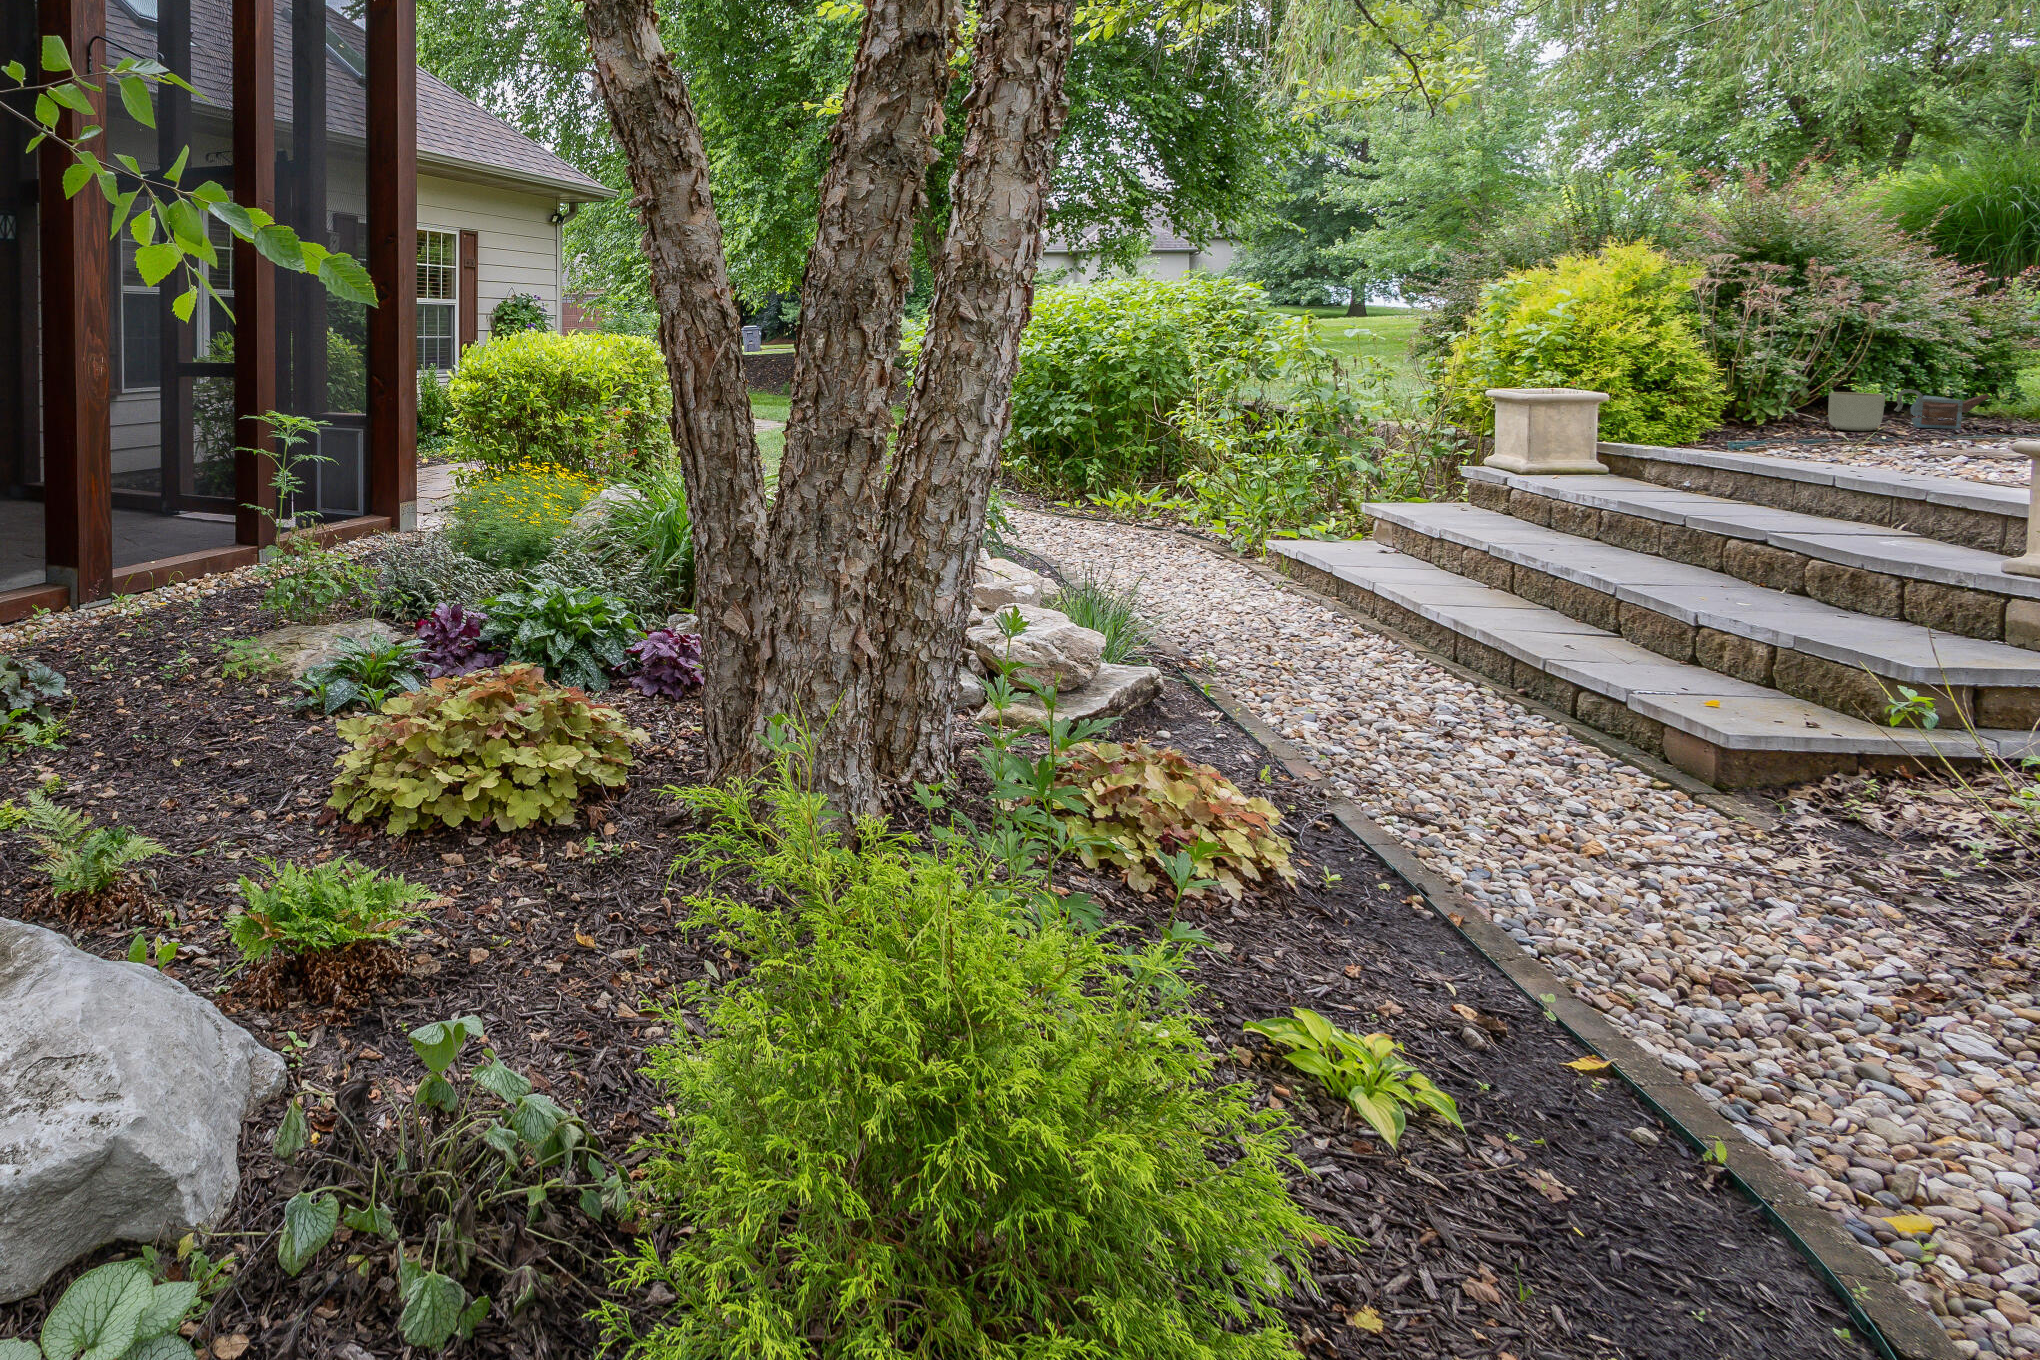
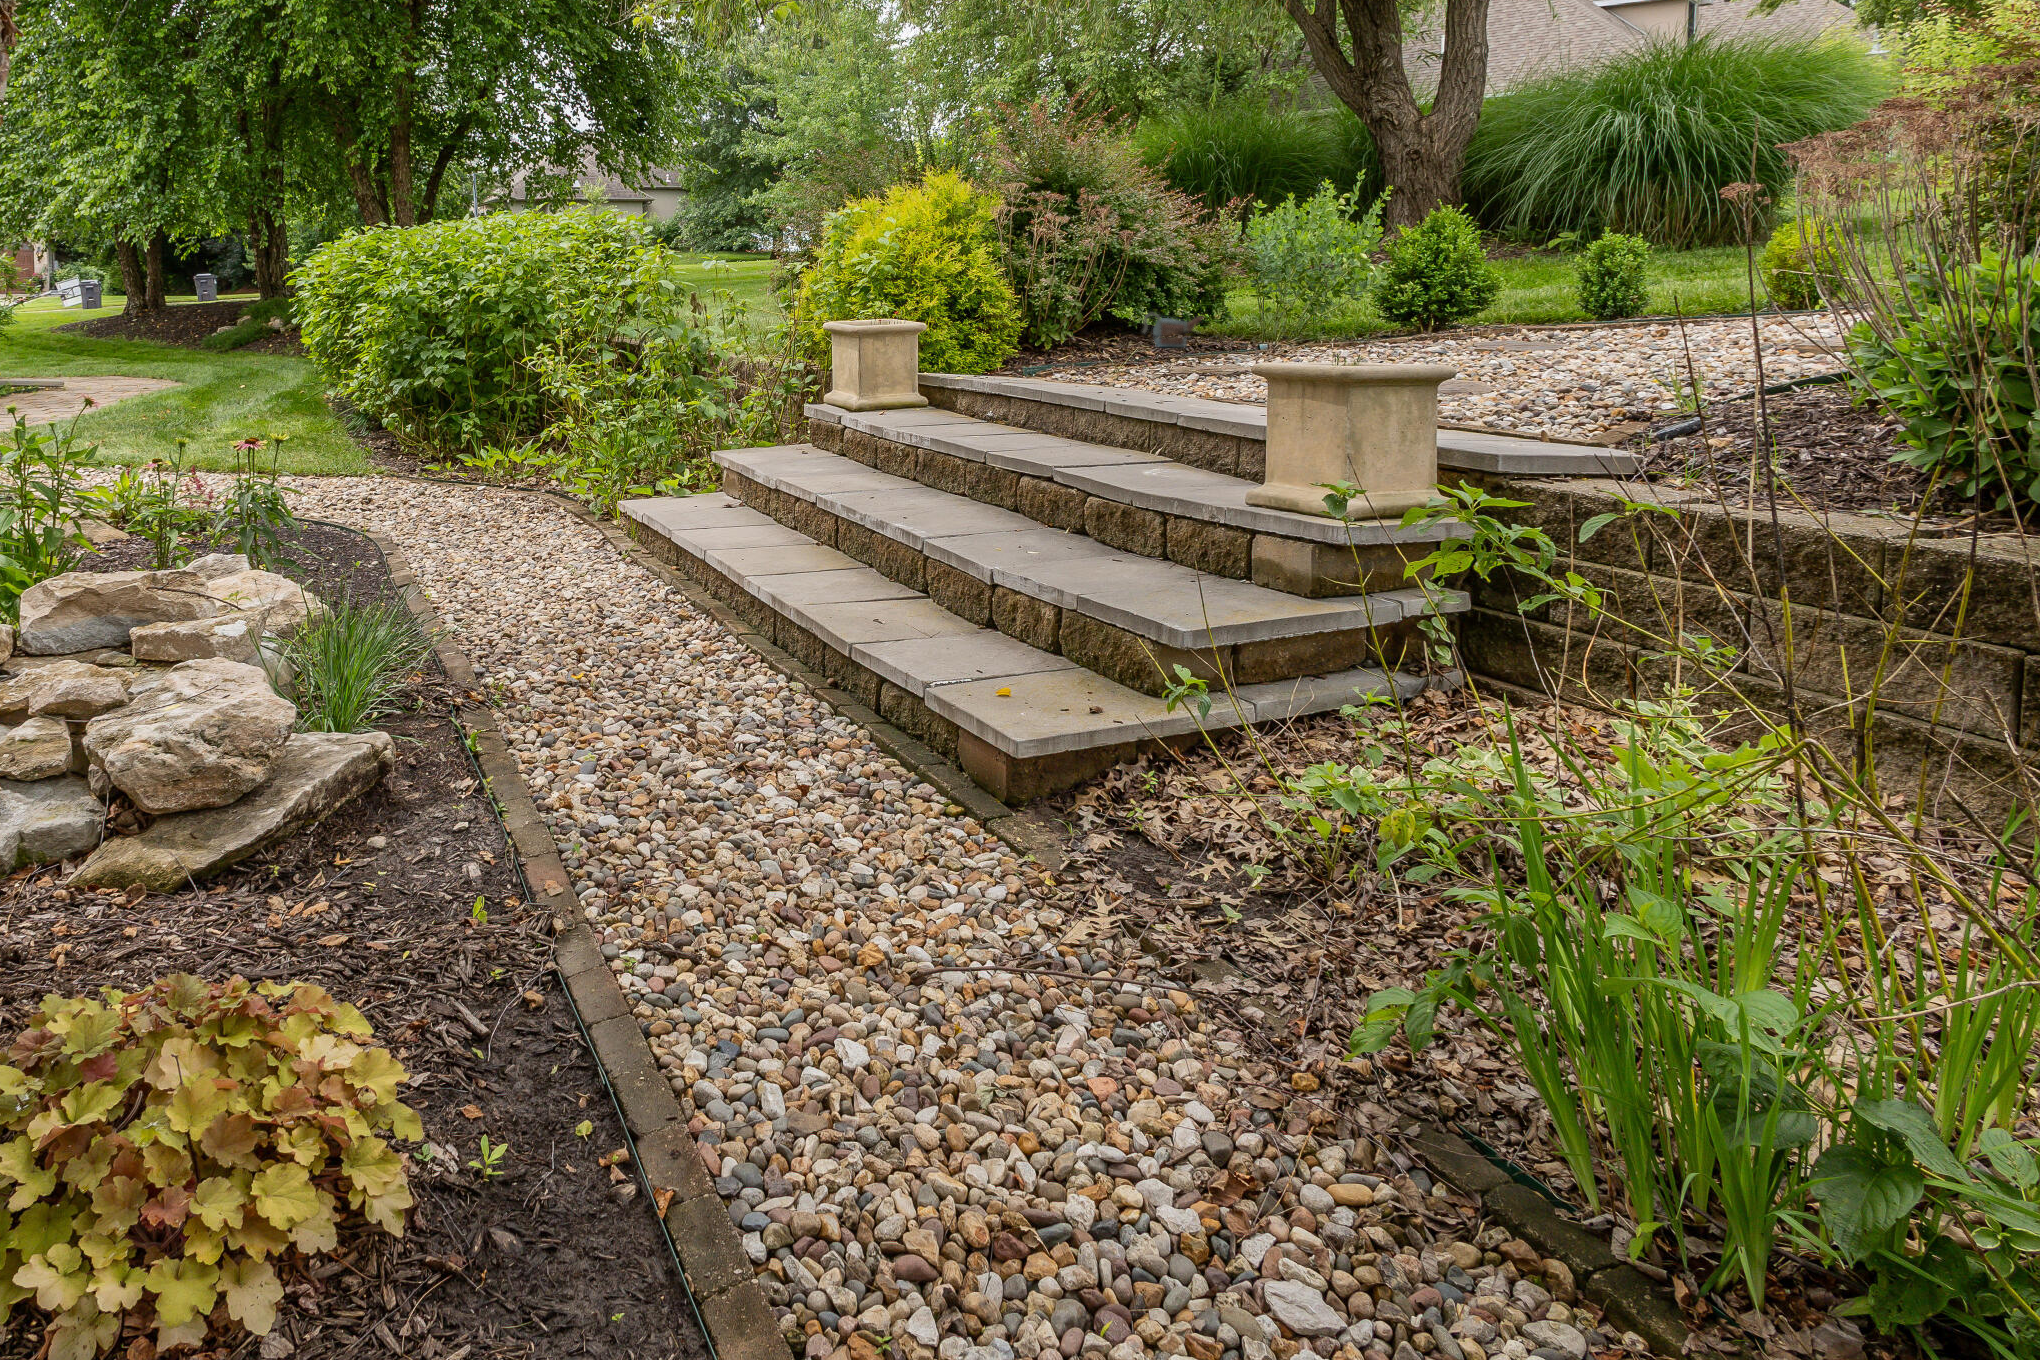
planter: present [1828,392,1885,431] -> none [1098,317,1136,352]

